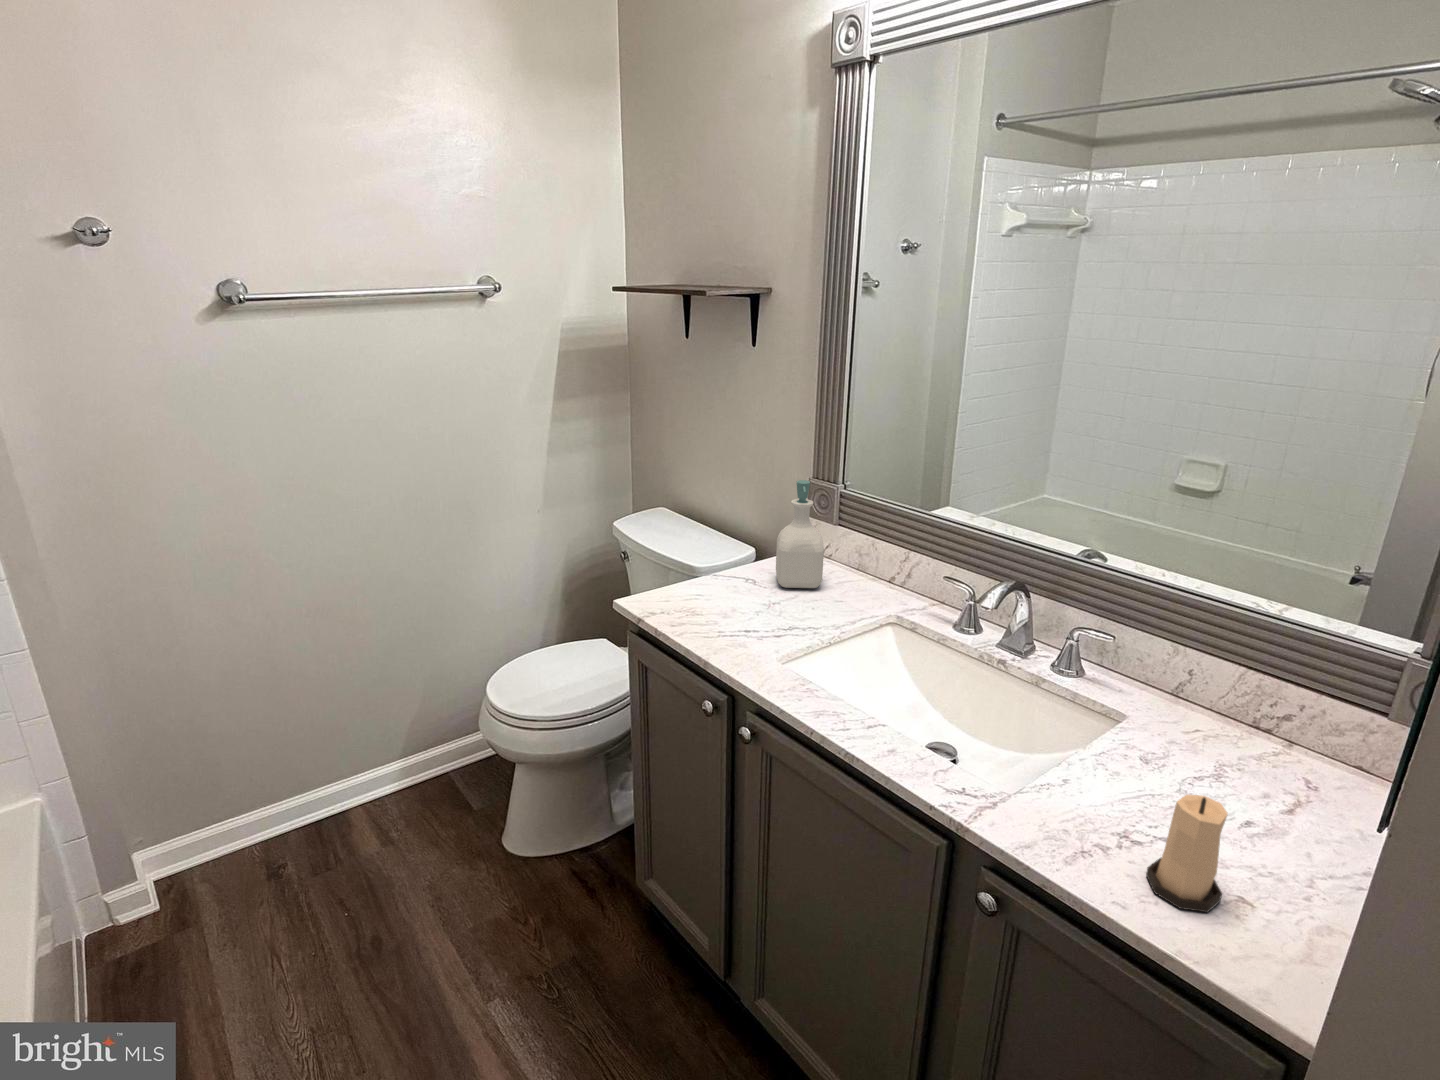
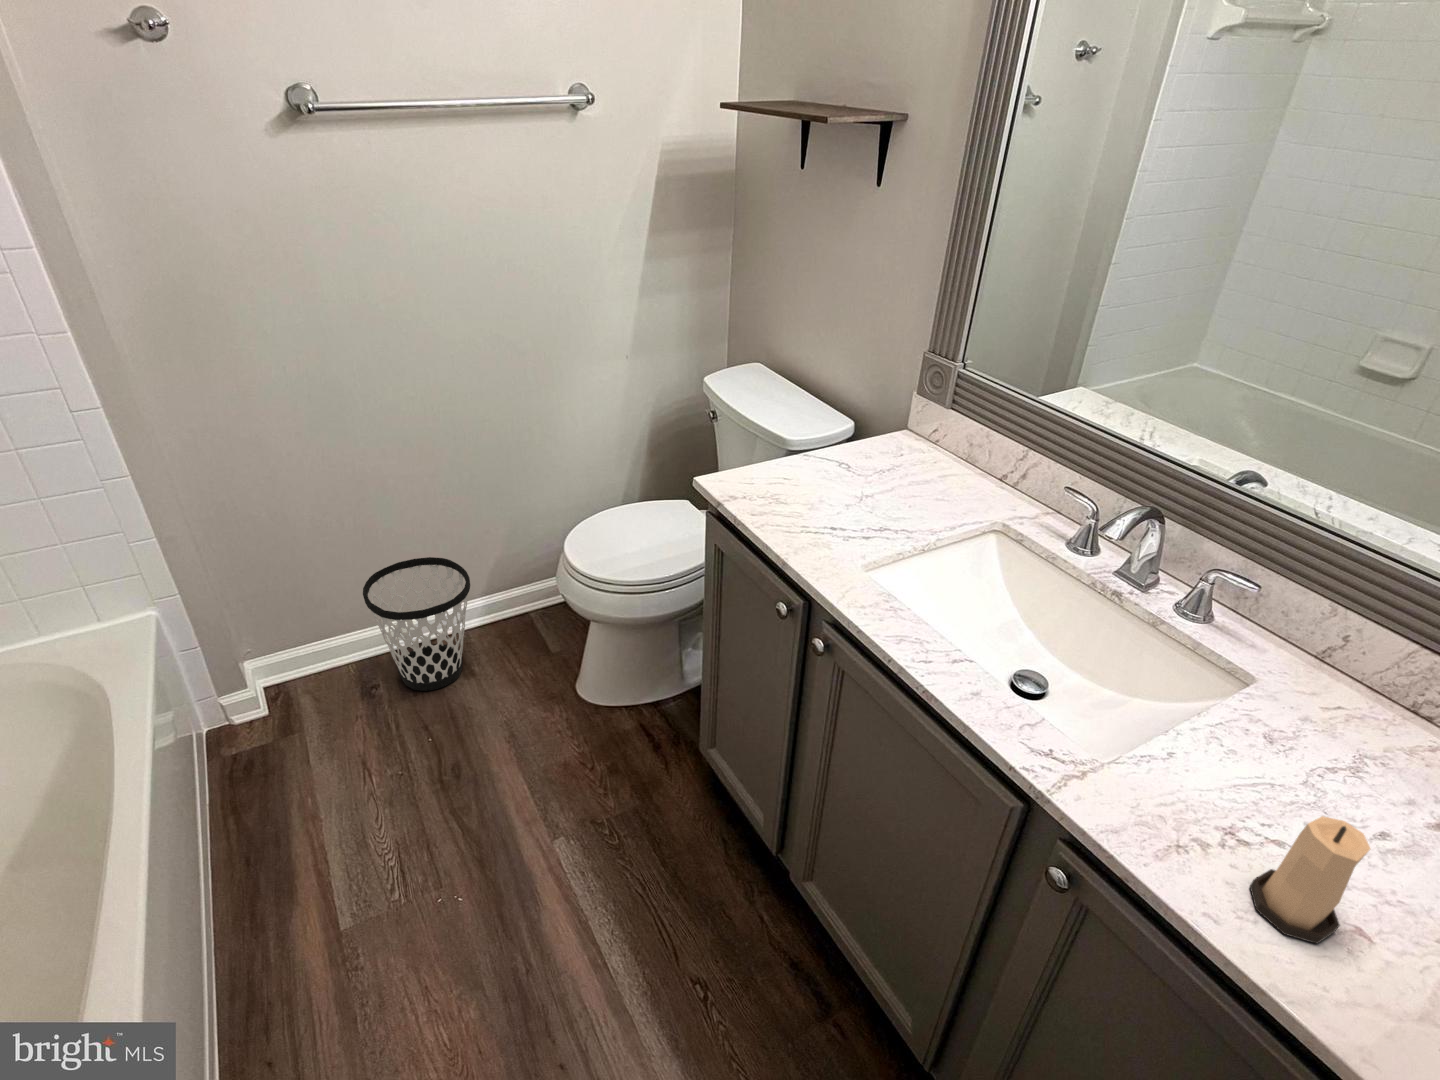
soap bottle: present [776,480,824,588] -> none [873,359,930,481]
wastebasket: none [271,719,387,864] -> present [363,557,470,691]

